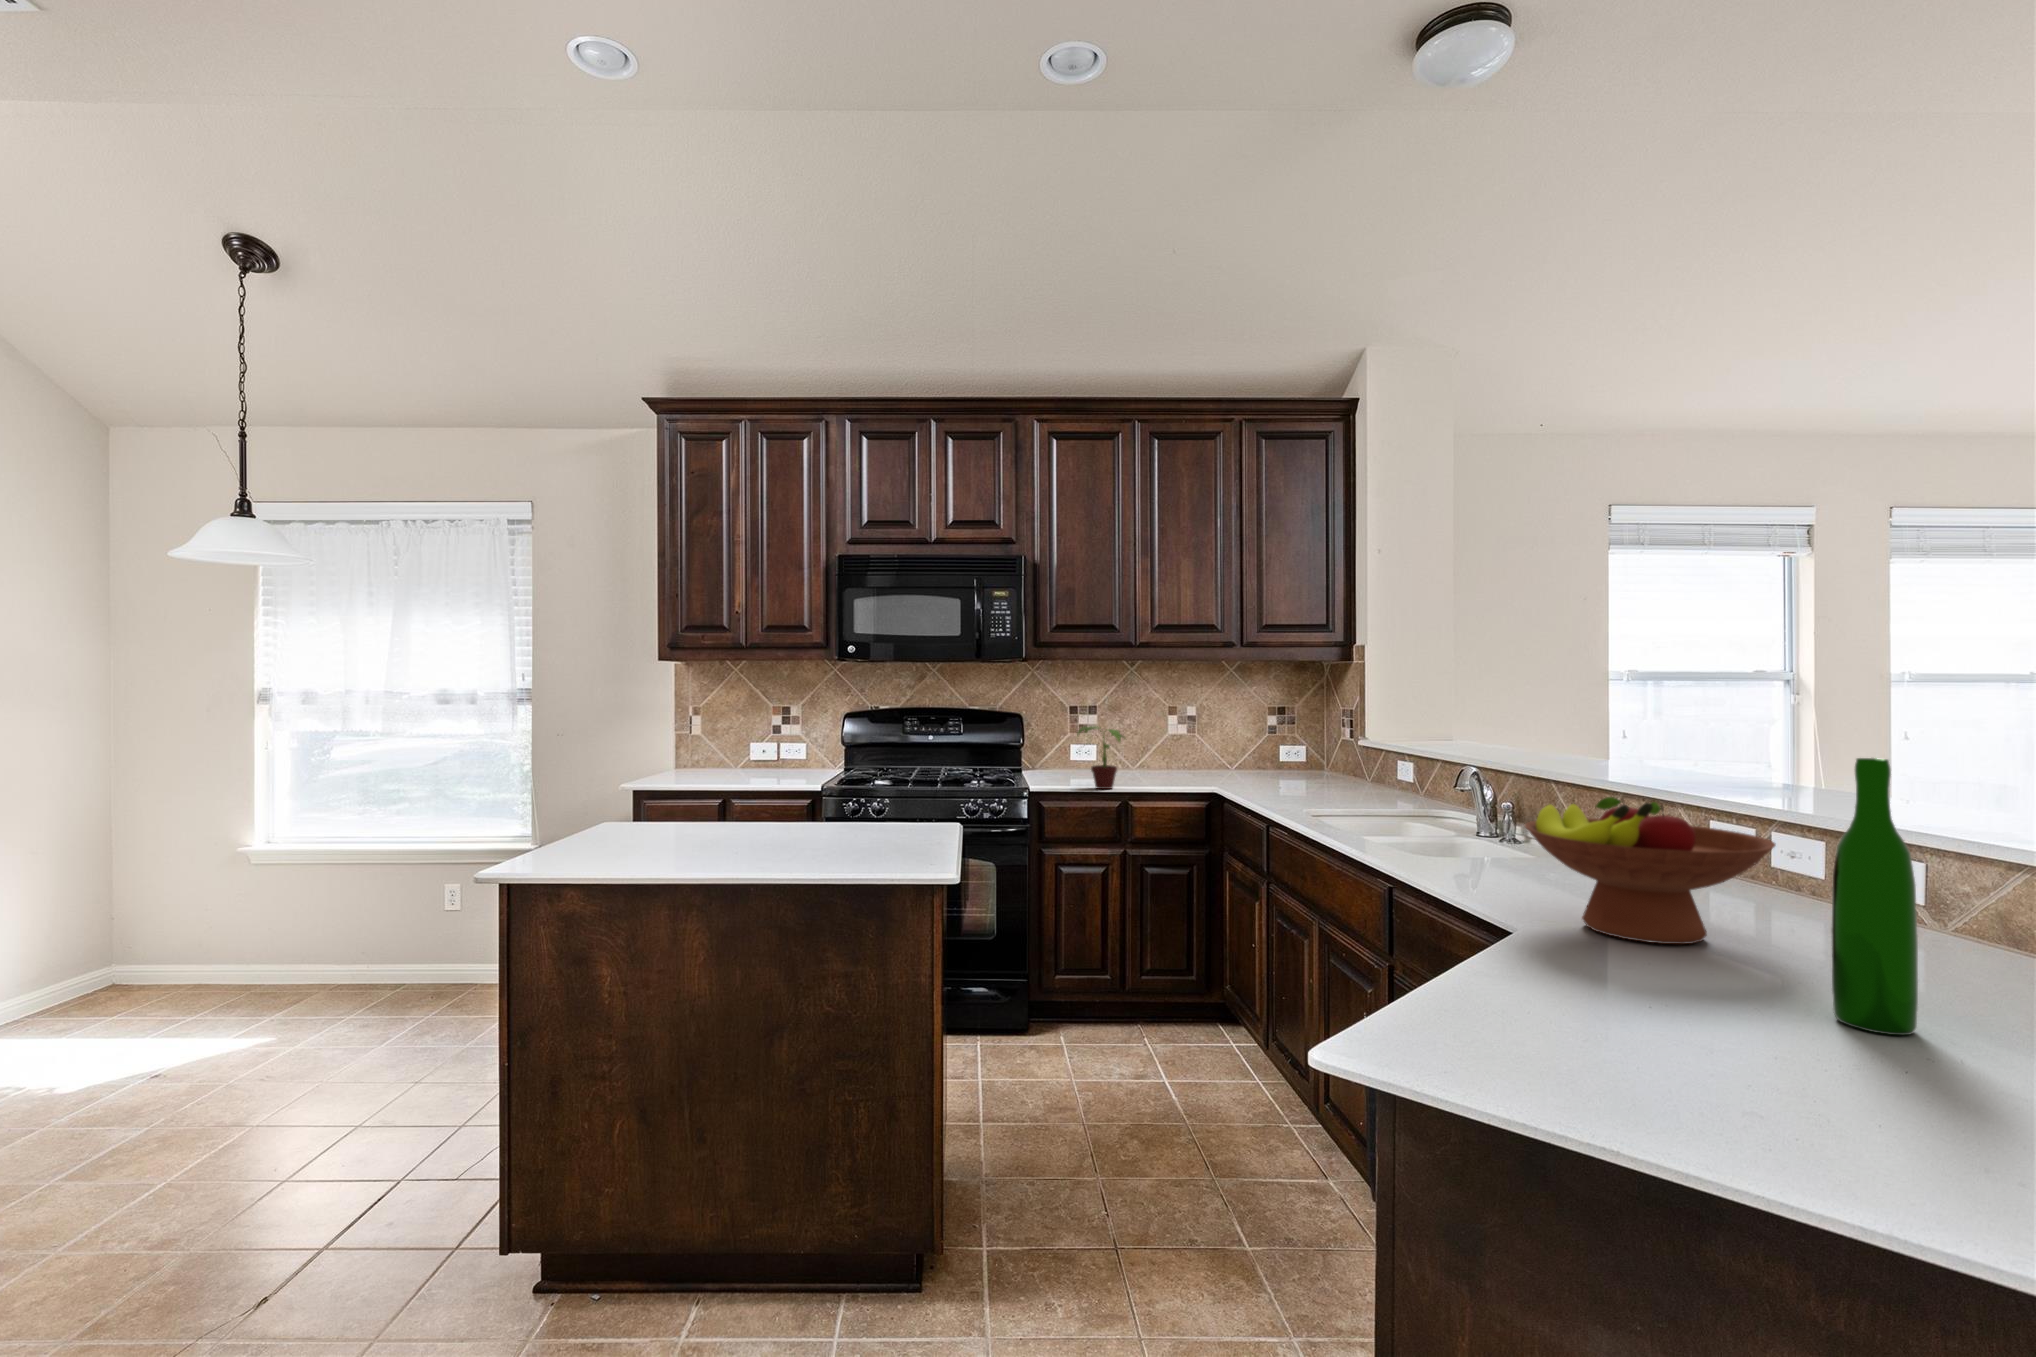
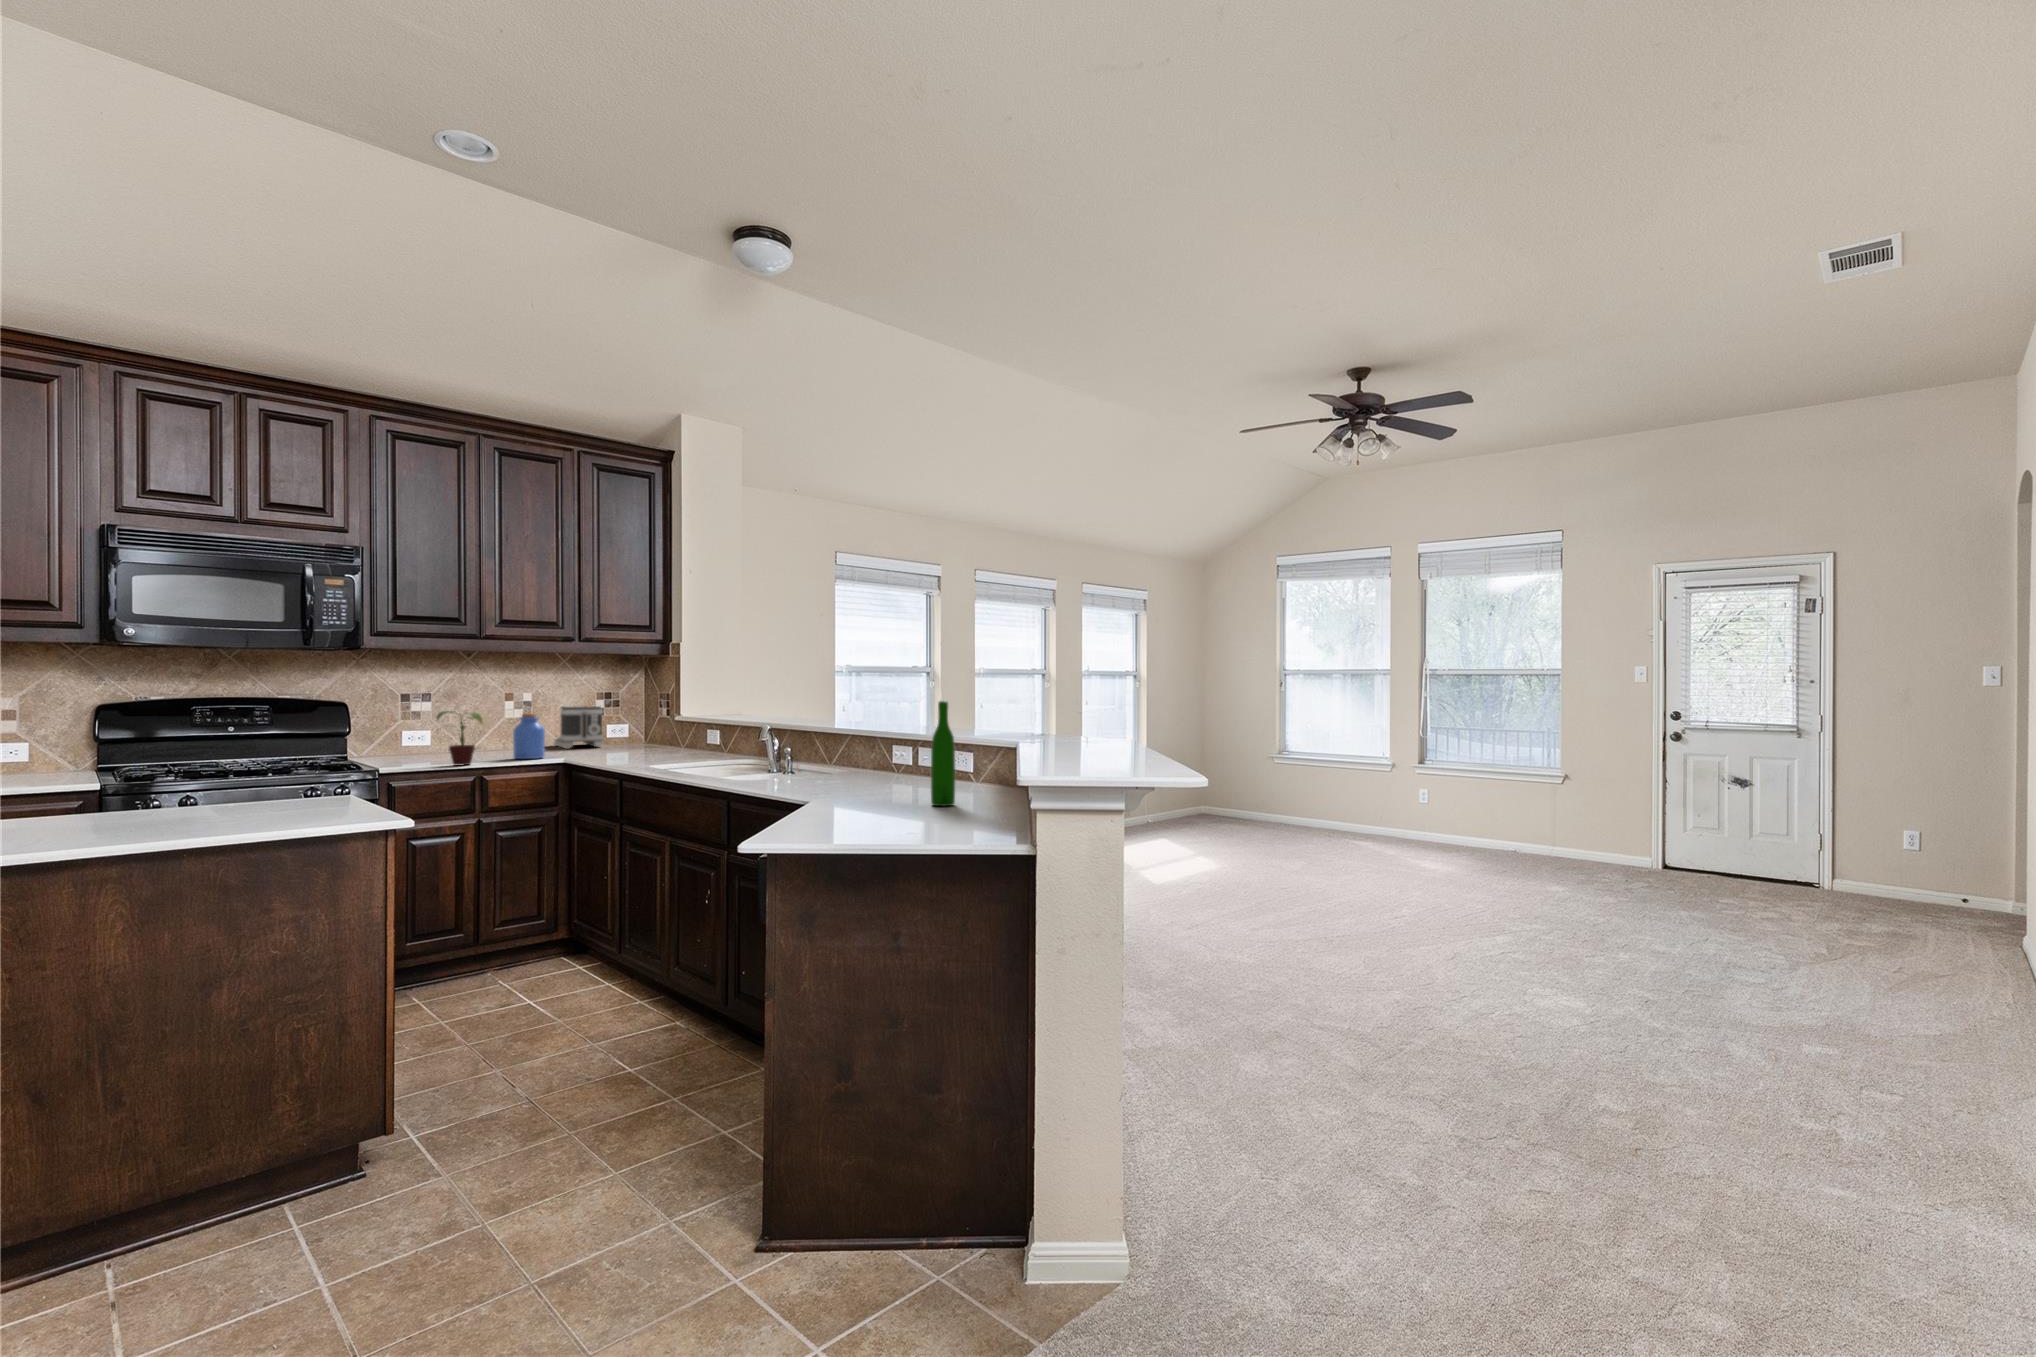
toaster: none [1227,721,1276,773] -> present [554,705,603,749]
jar: none [1163,732,1196,786] -> present [513,714,545,759]
fruit bowl: present [1525,797,1775,944] -> none [814,728,915,795]

